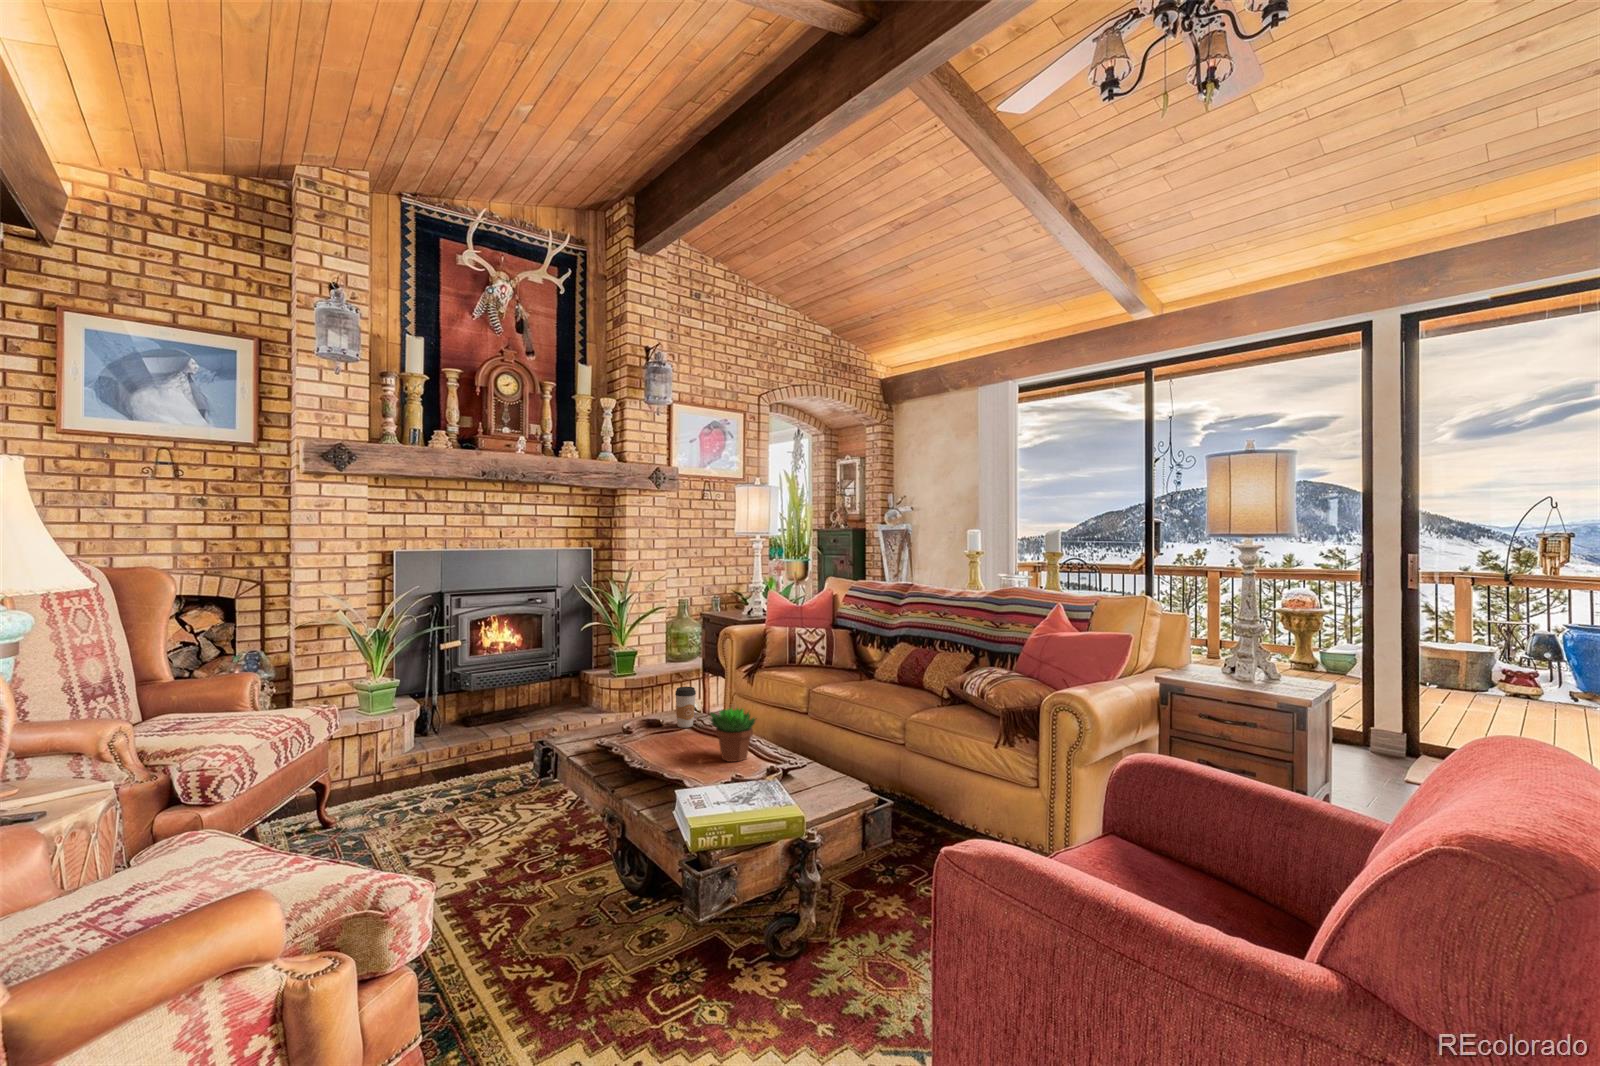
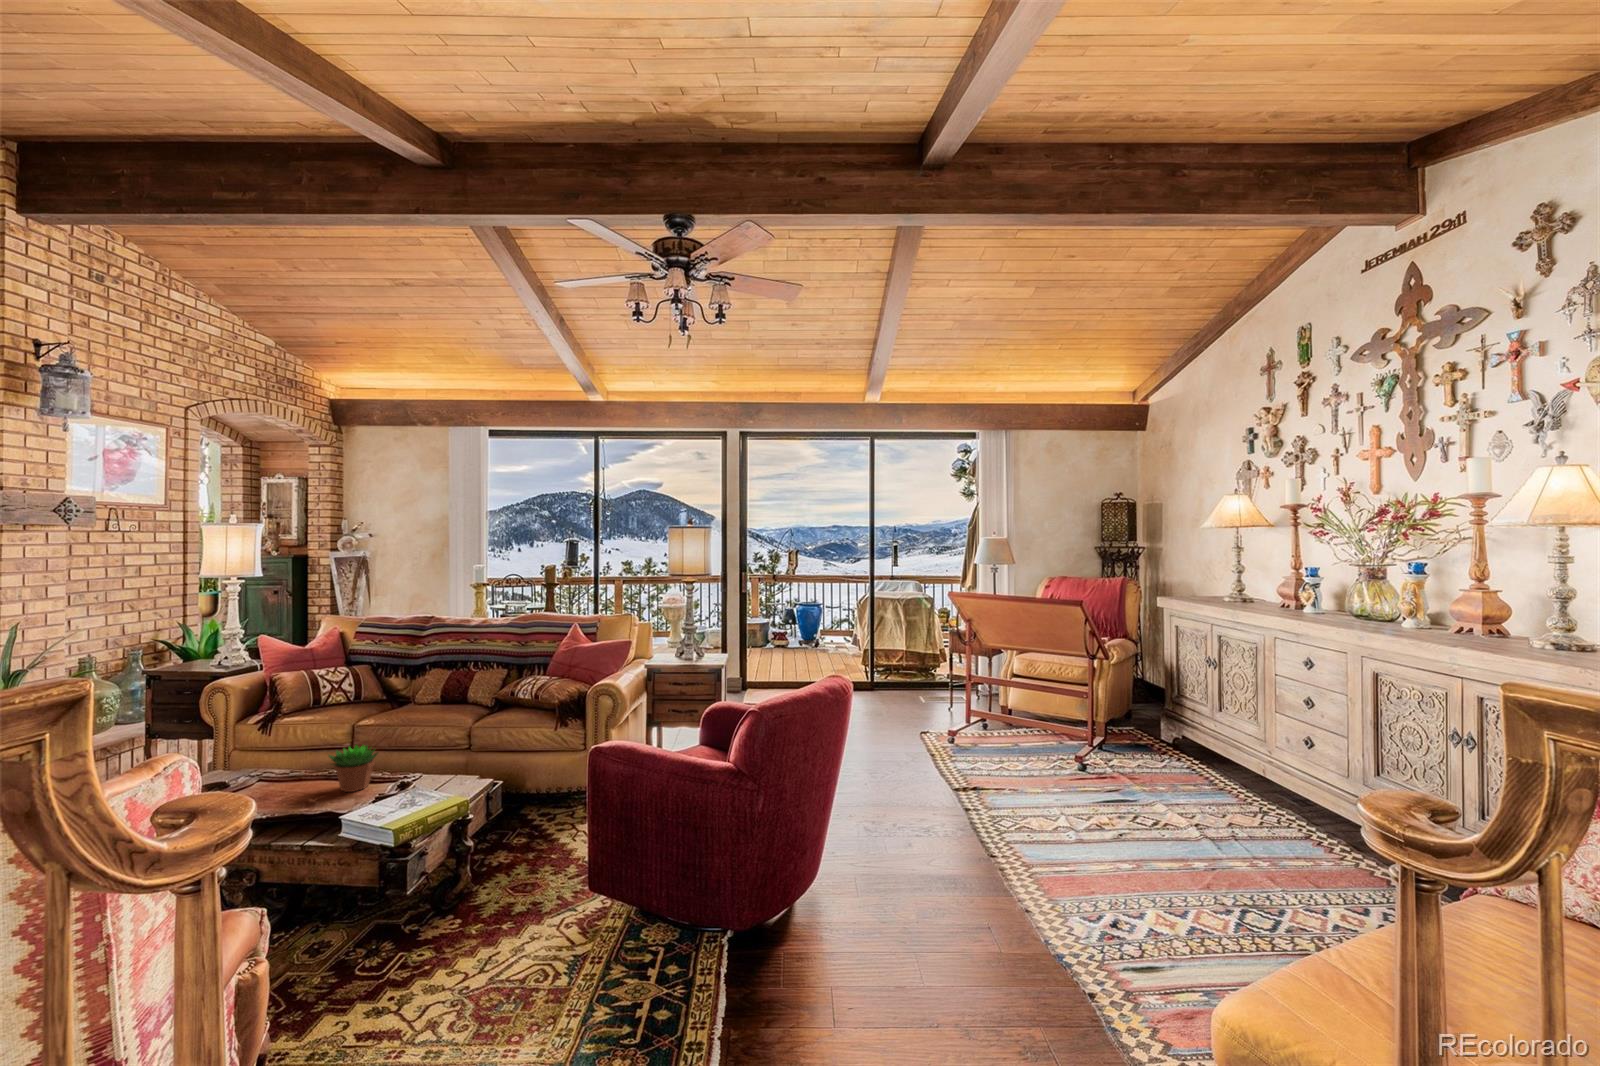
coffee cup: present [675,687,696,728] -> none [243,743,269,784]

